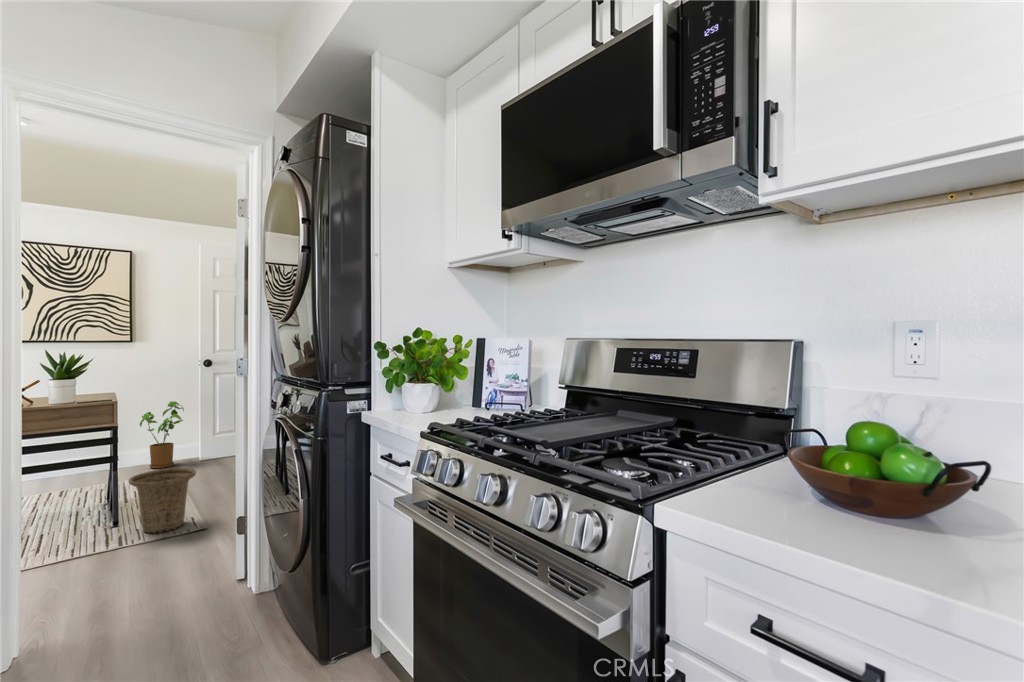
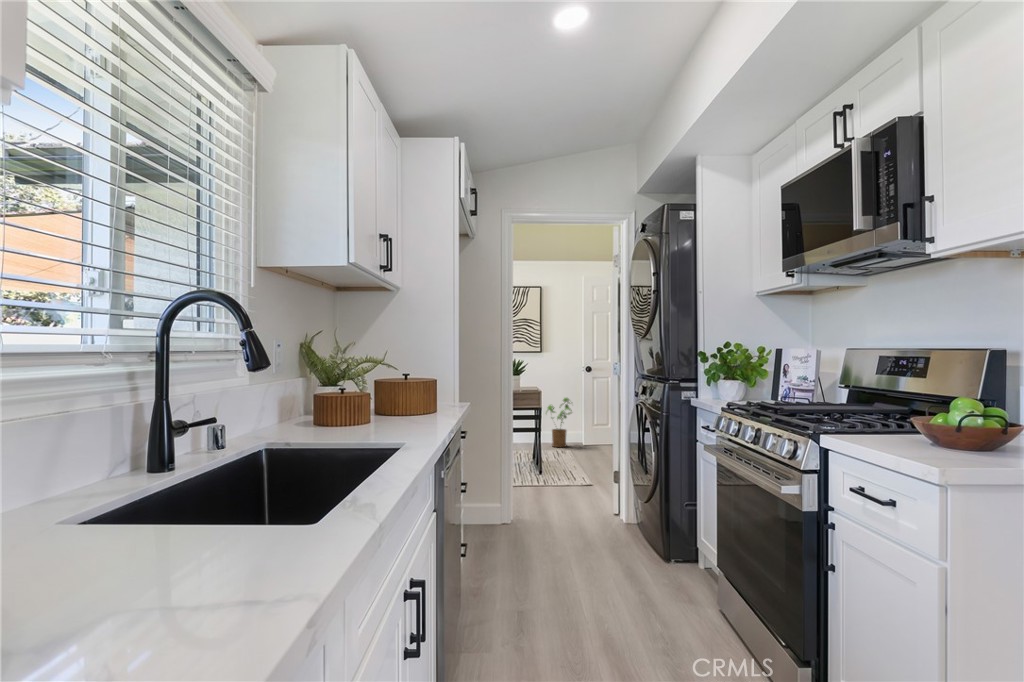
basket: present [129,468,196,533] -> none [547,441,586,483]

